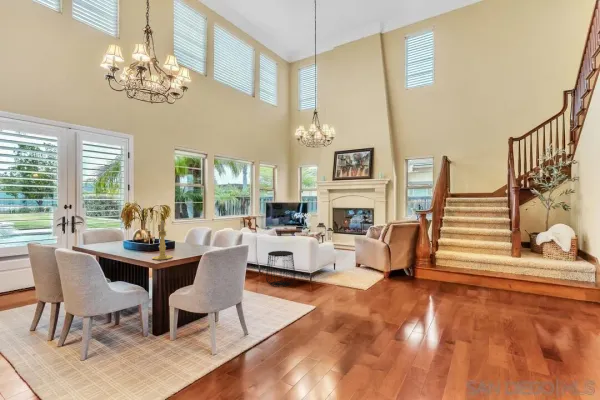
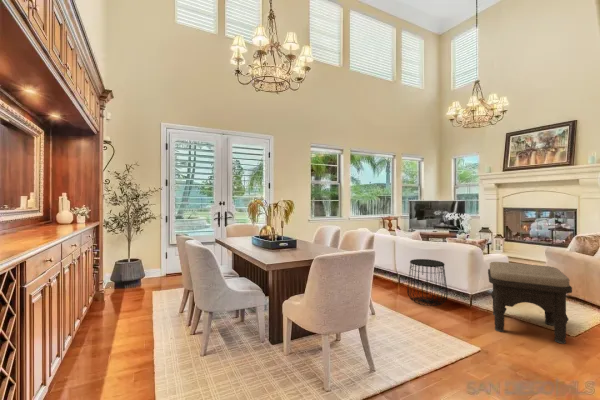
candle holder: present [153,221,172,260] -> none [266,215,287,260]
ottoman: none [321,248,366,297] -> present [488,262,572,344]

